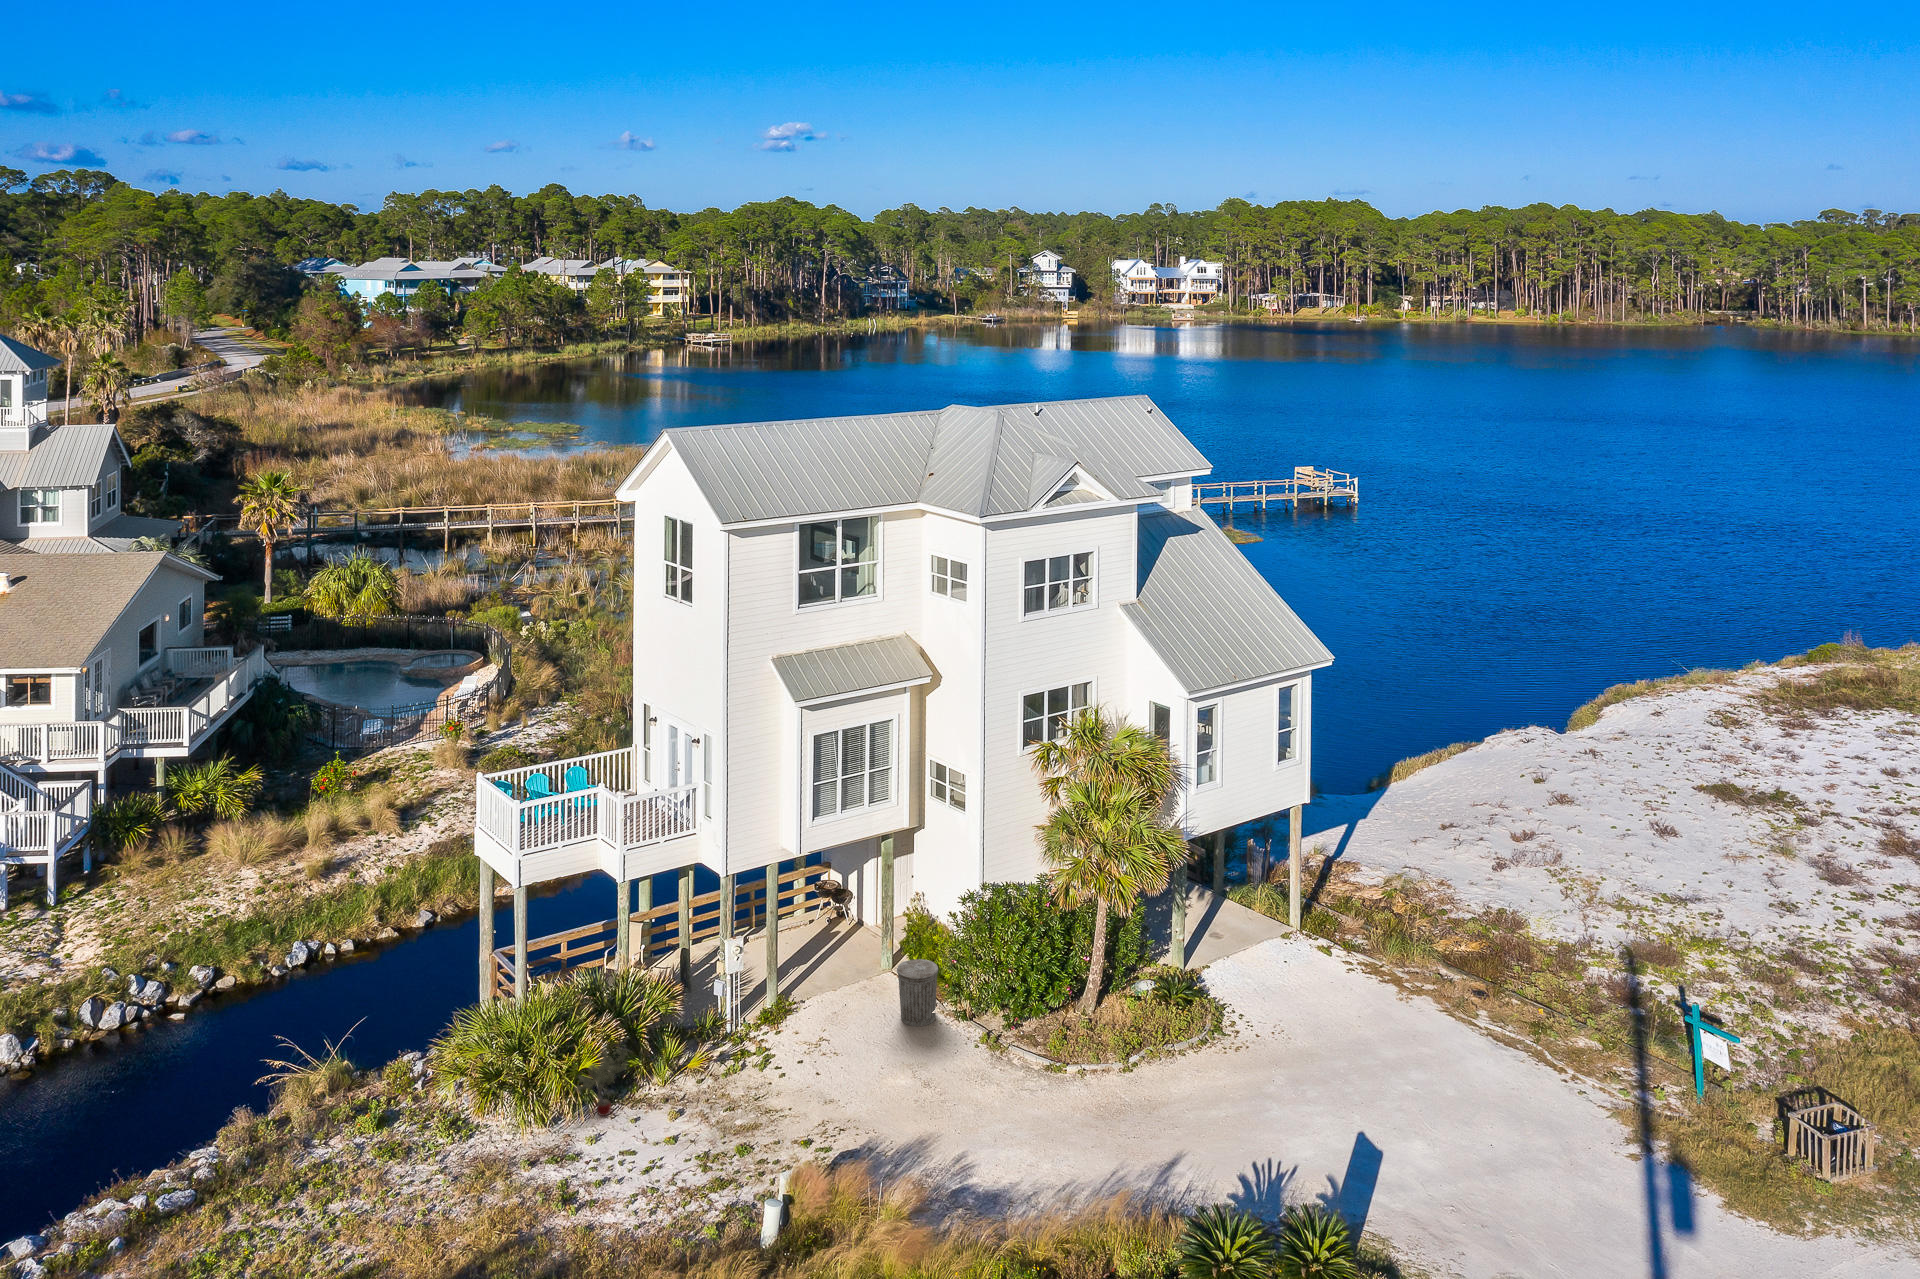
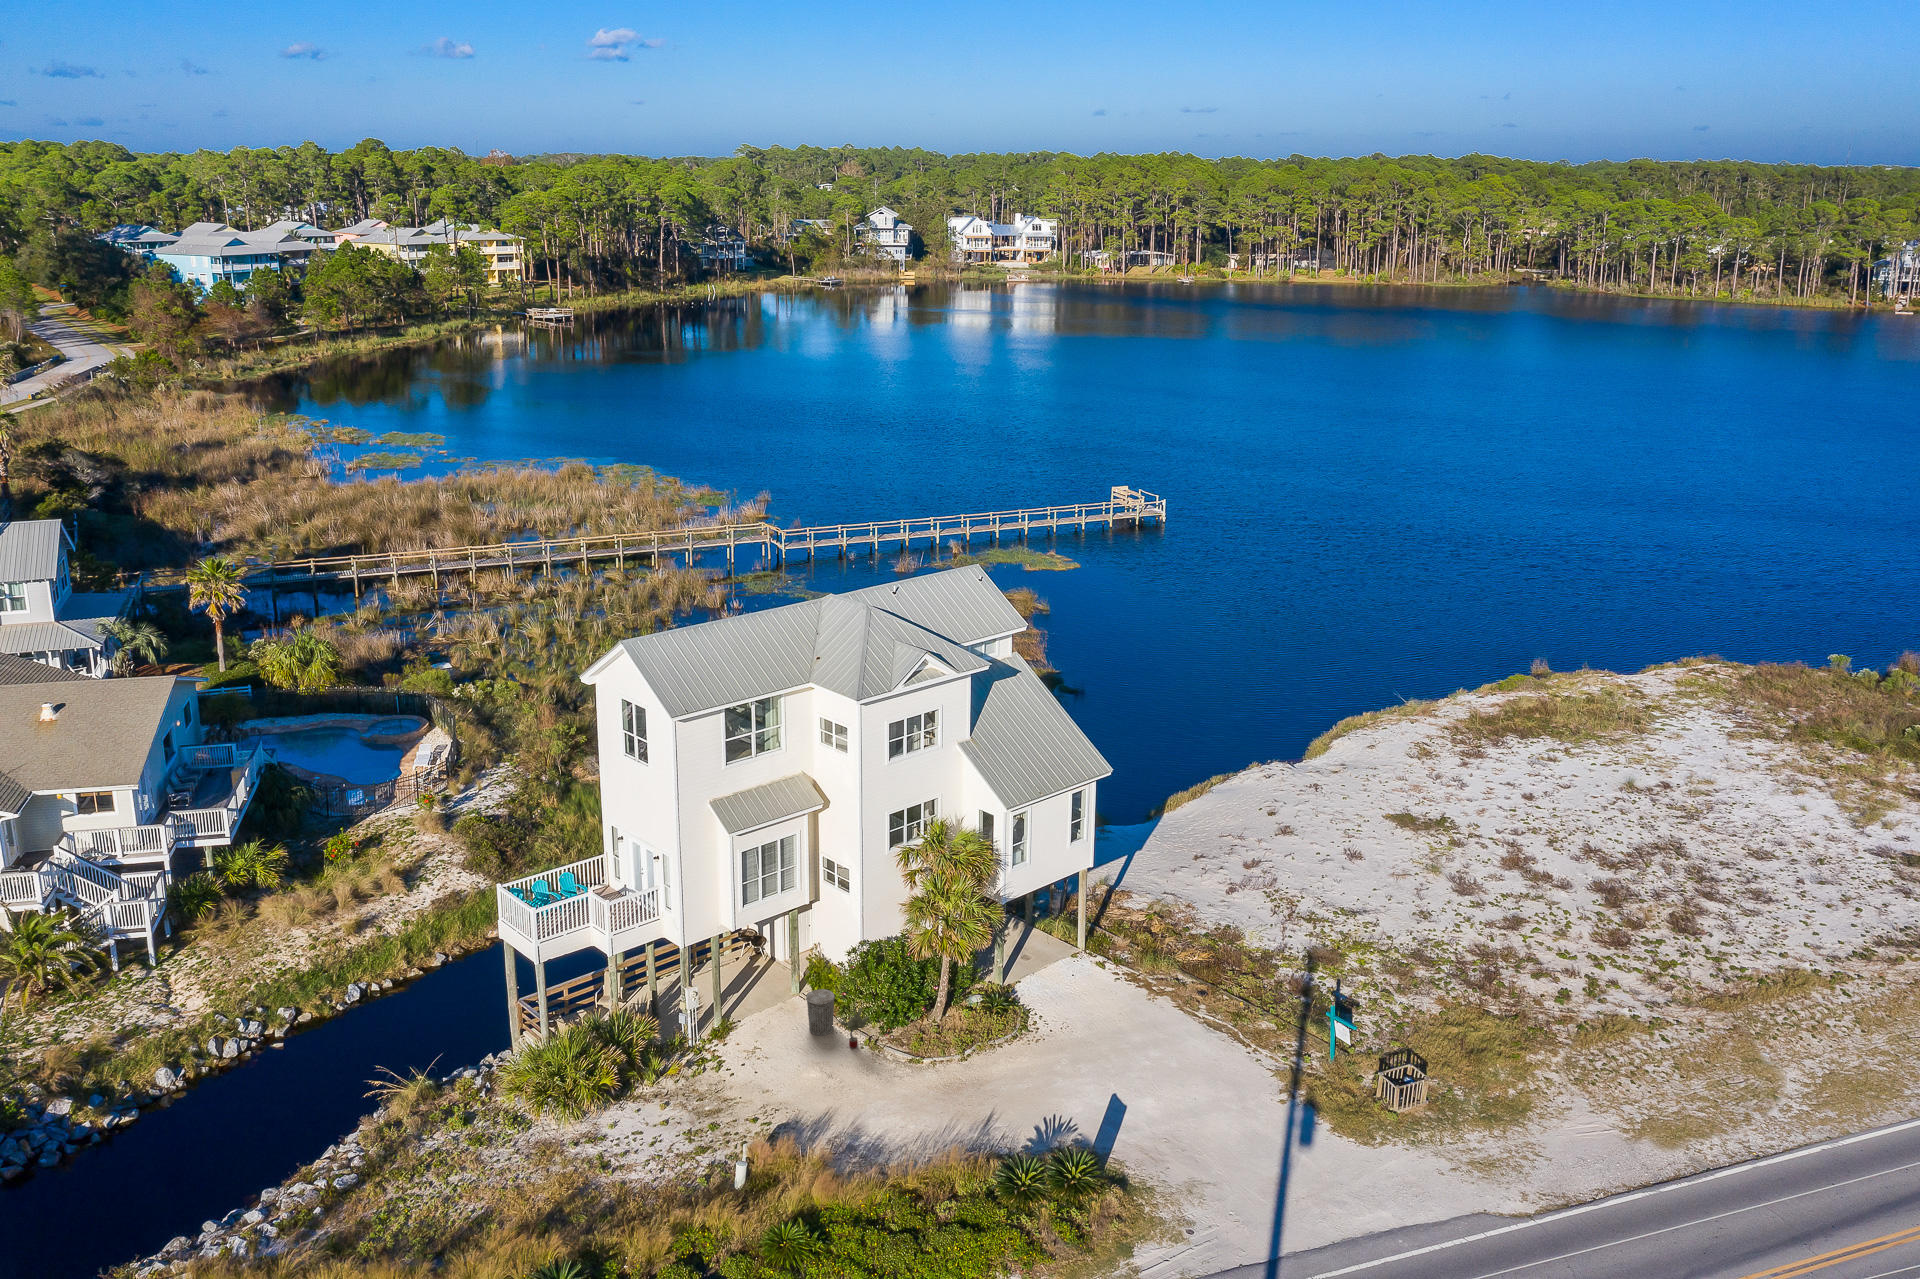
potted tree: present [575,1045,627,1116] -> present [839,1008,869,1048]

